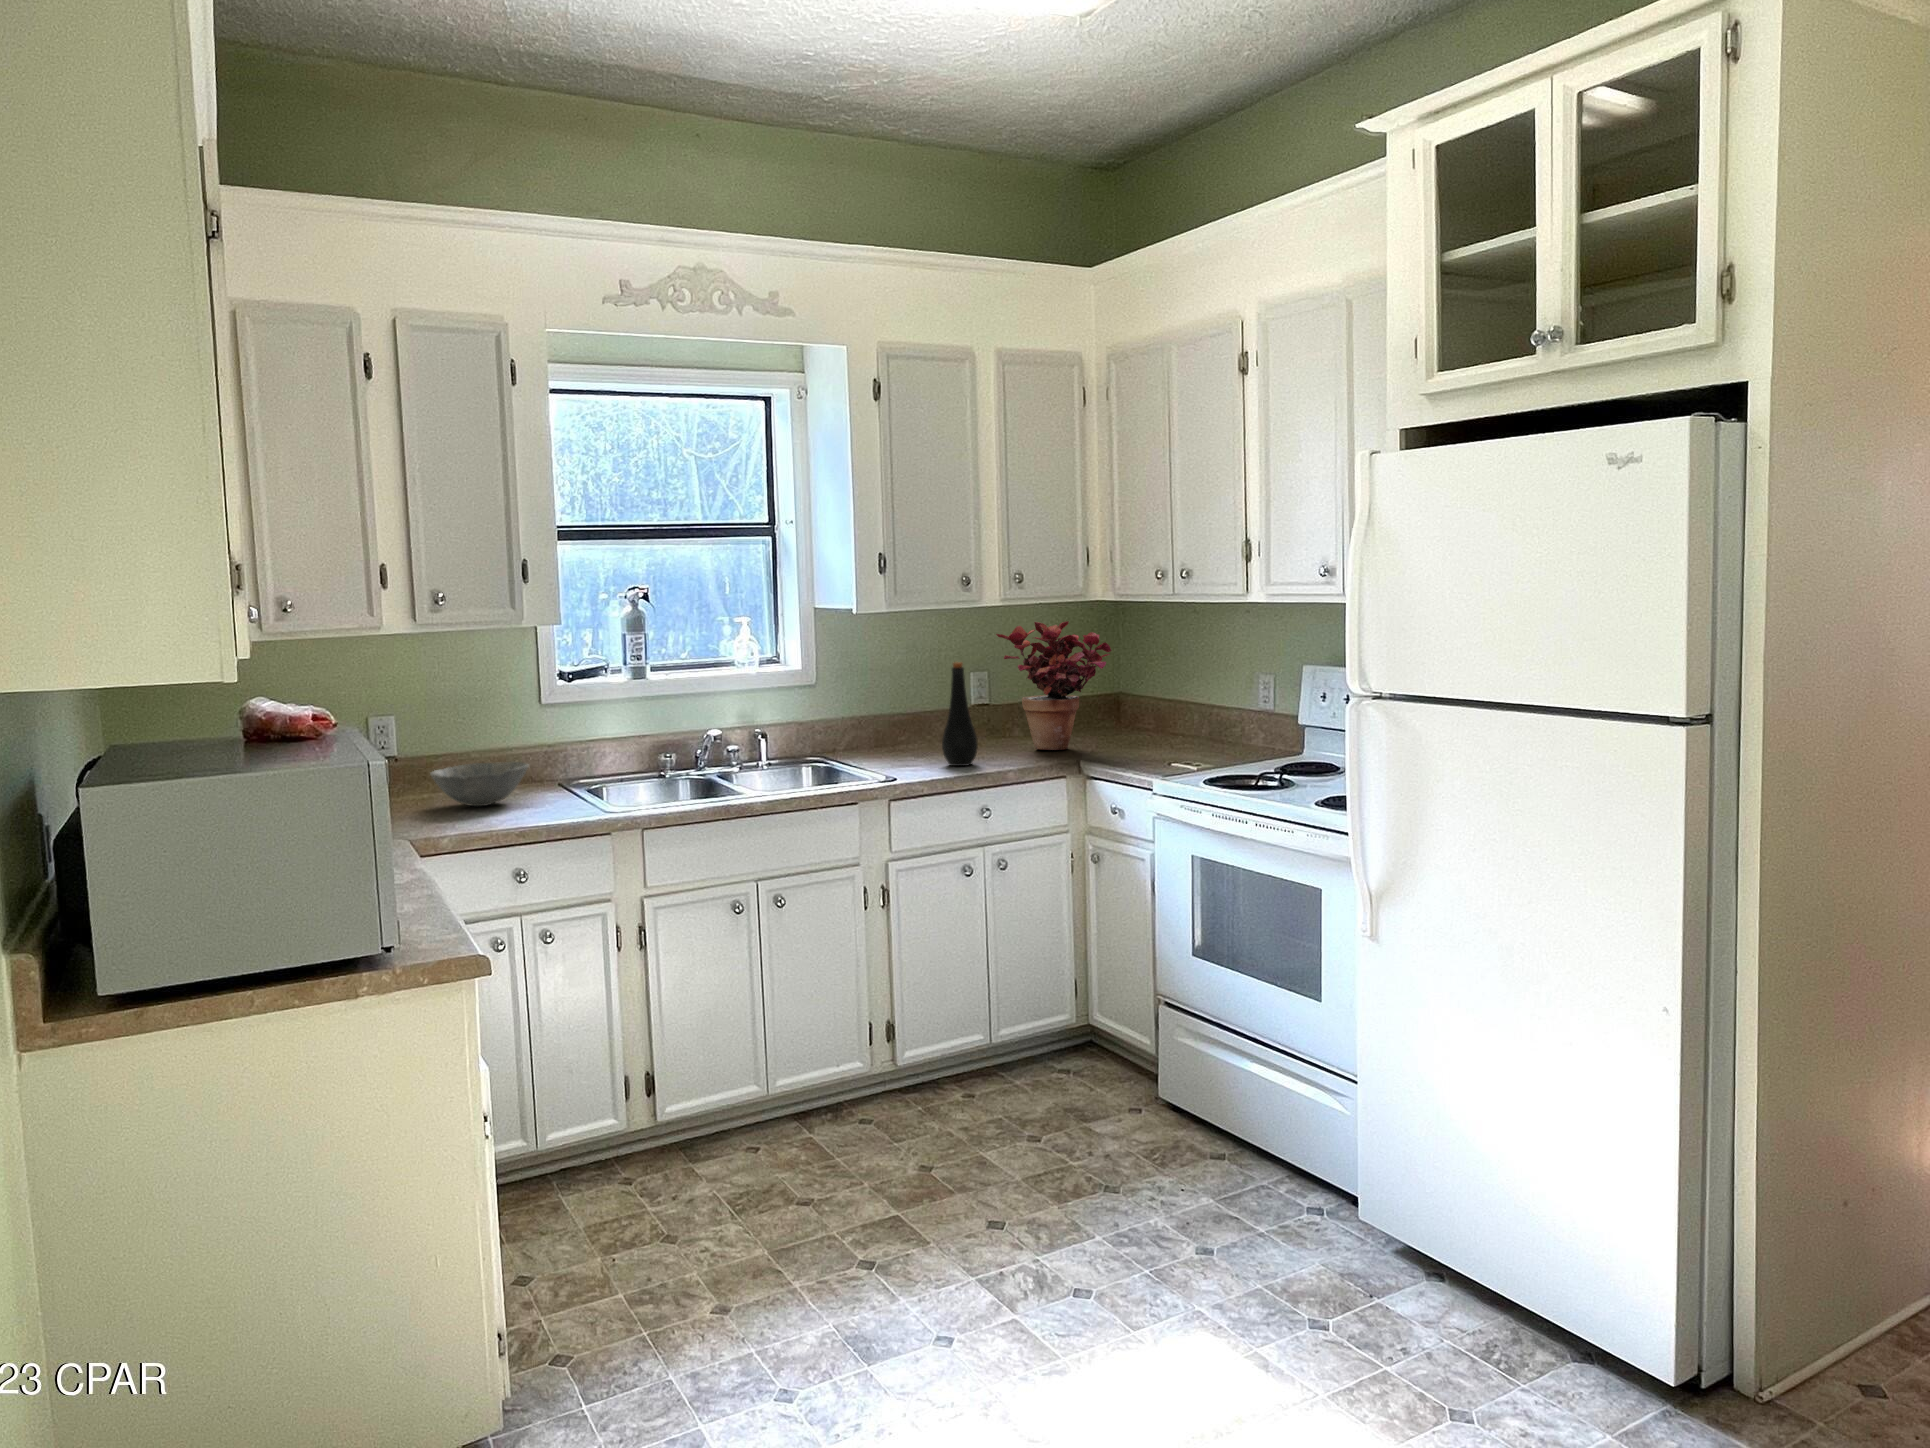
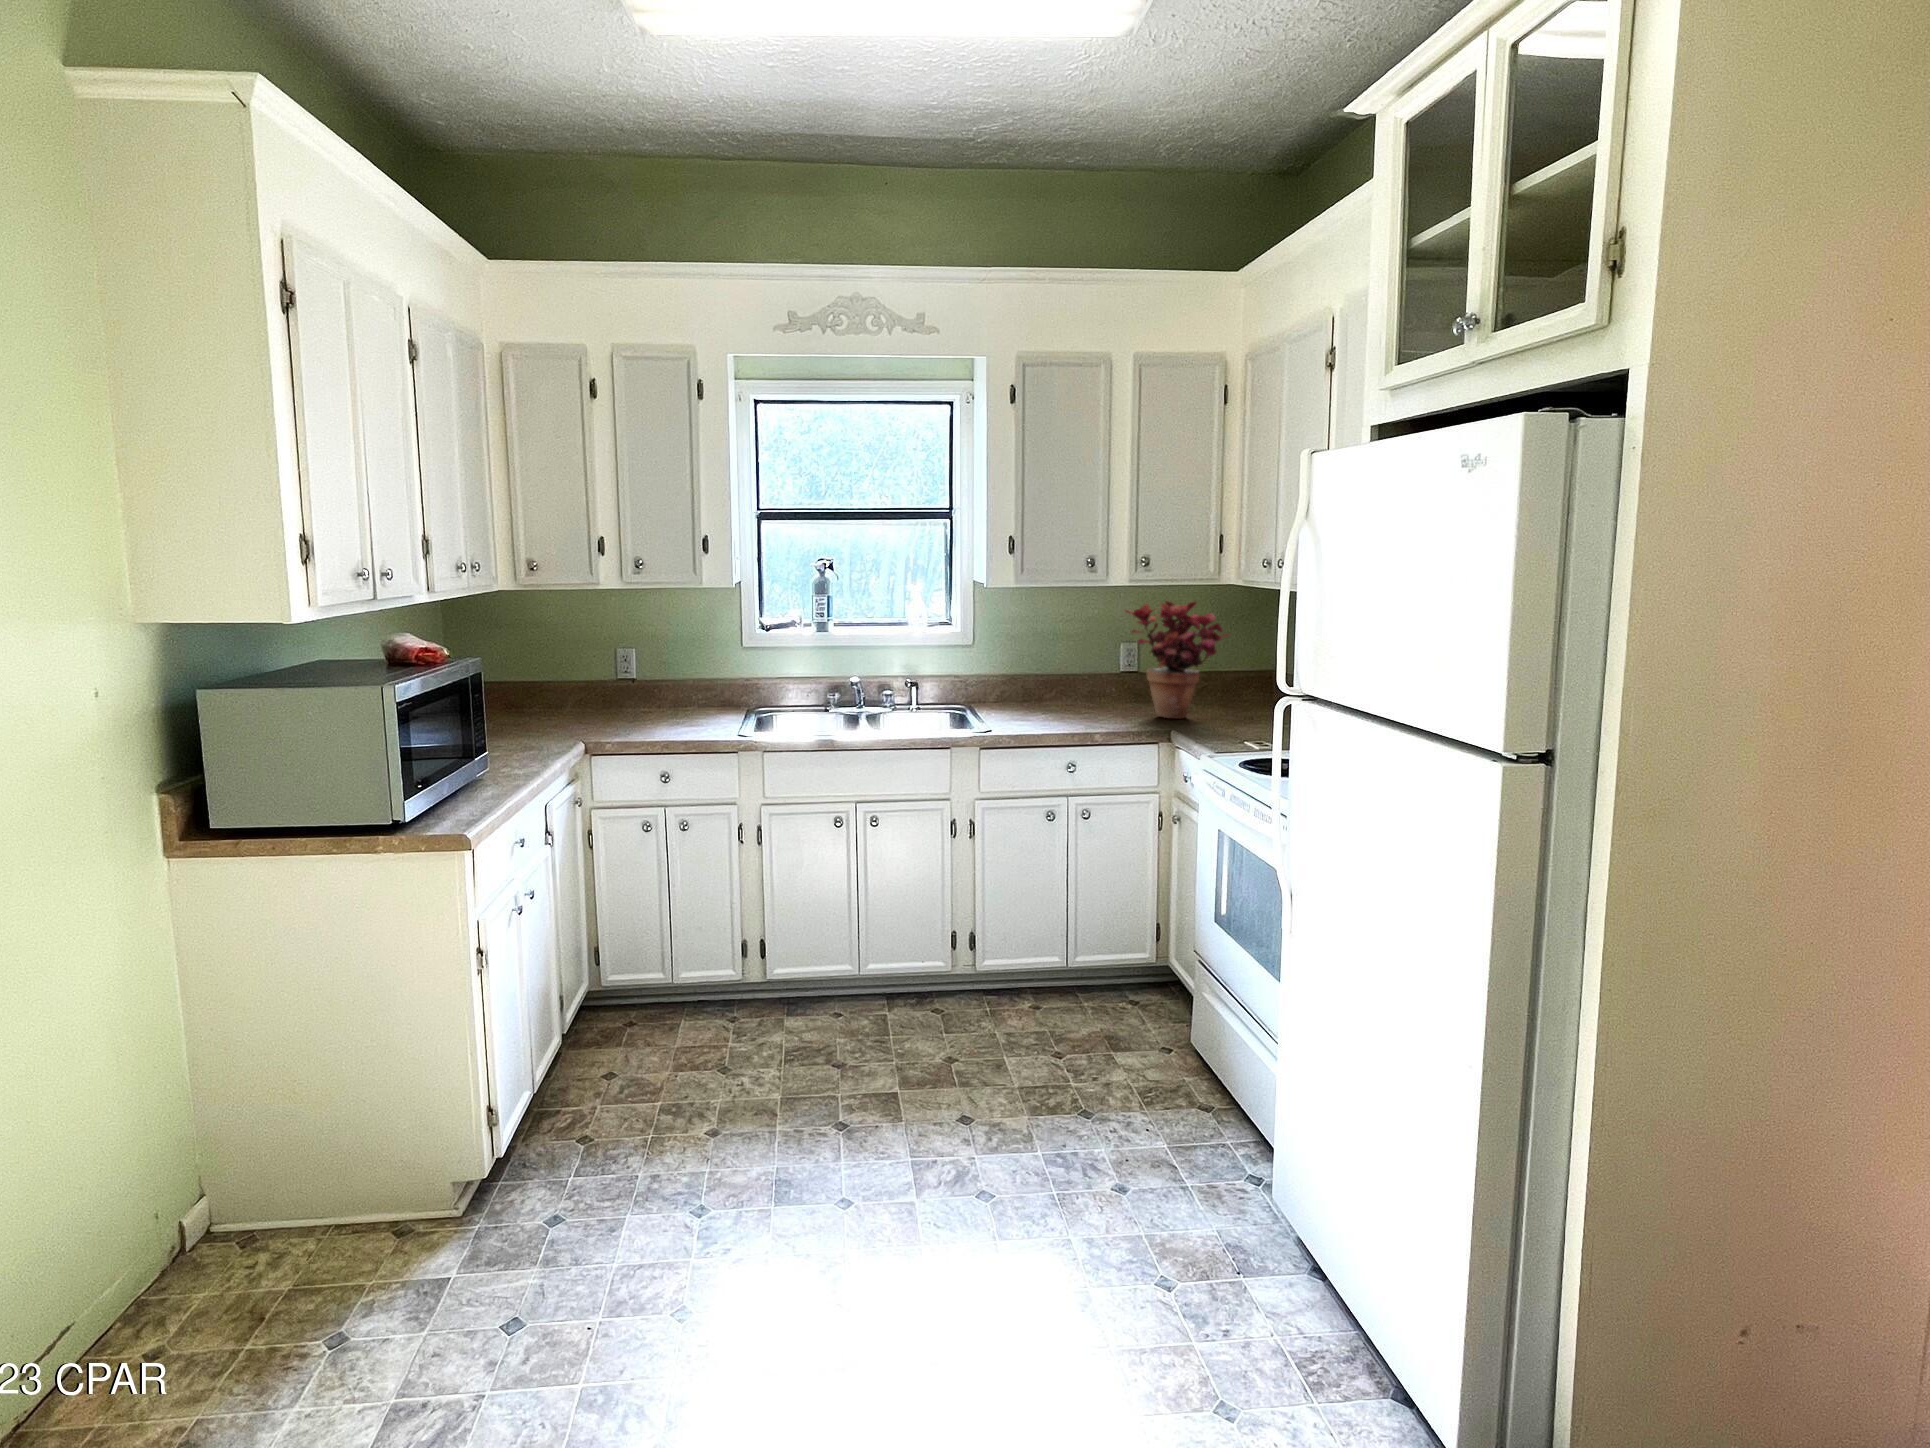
bottle: present [942,662,978,766] -> none [1052,633,1084,725]
bowl: present [430,762,529,806] -> none [639,688,712,721]

